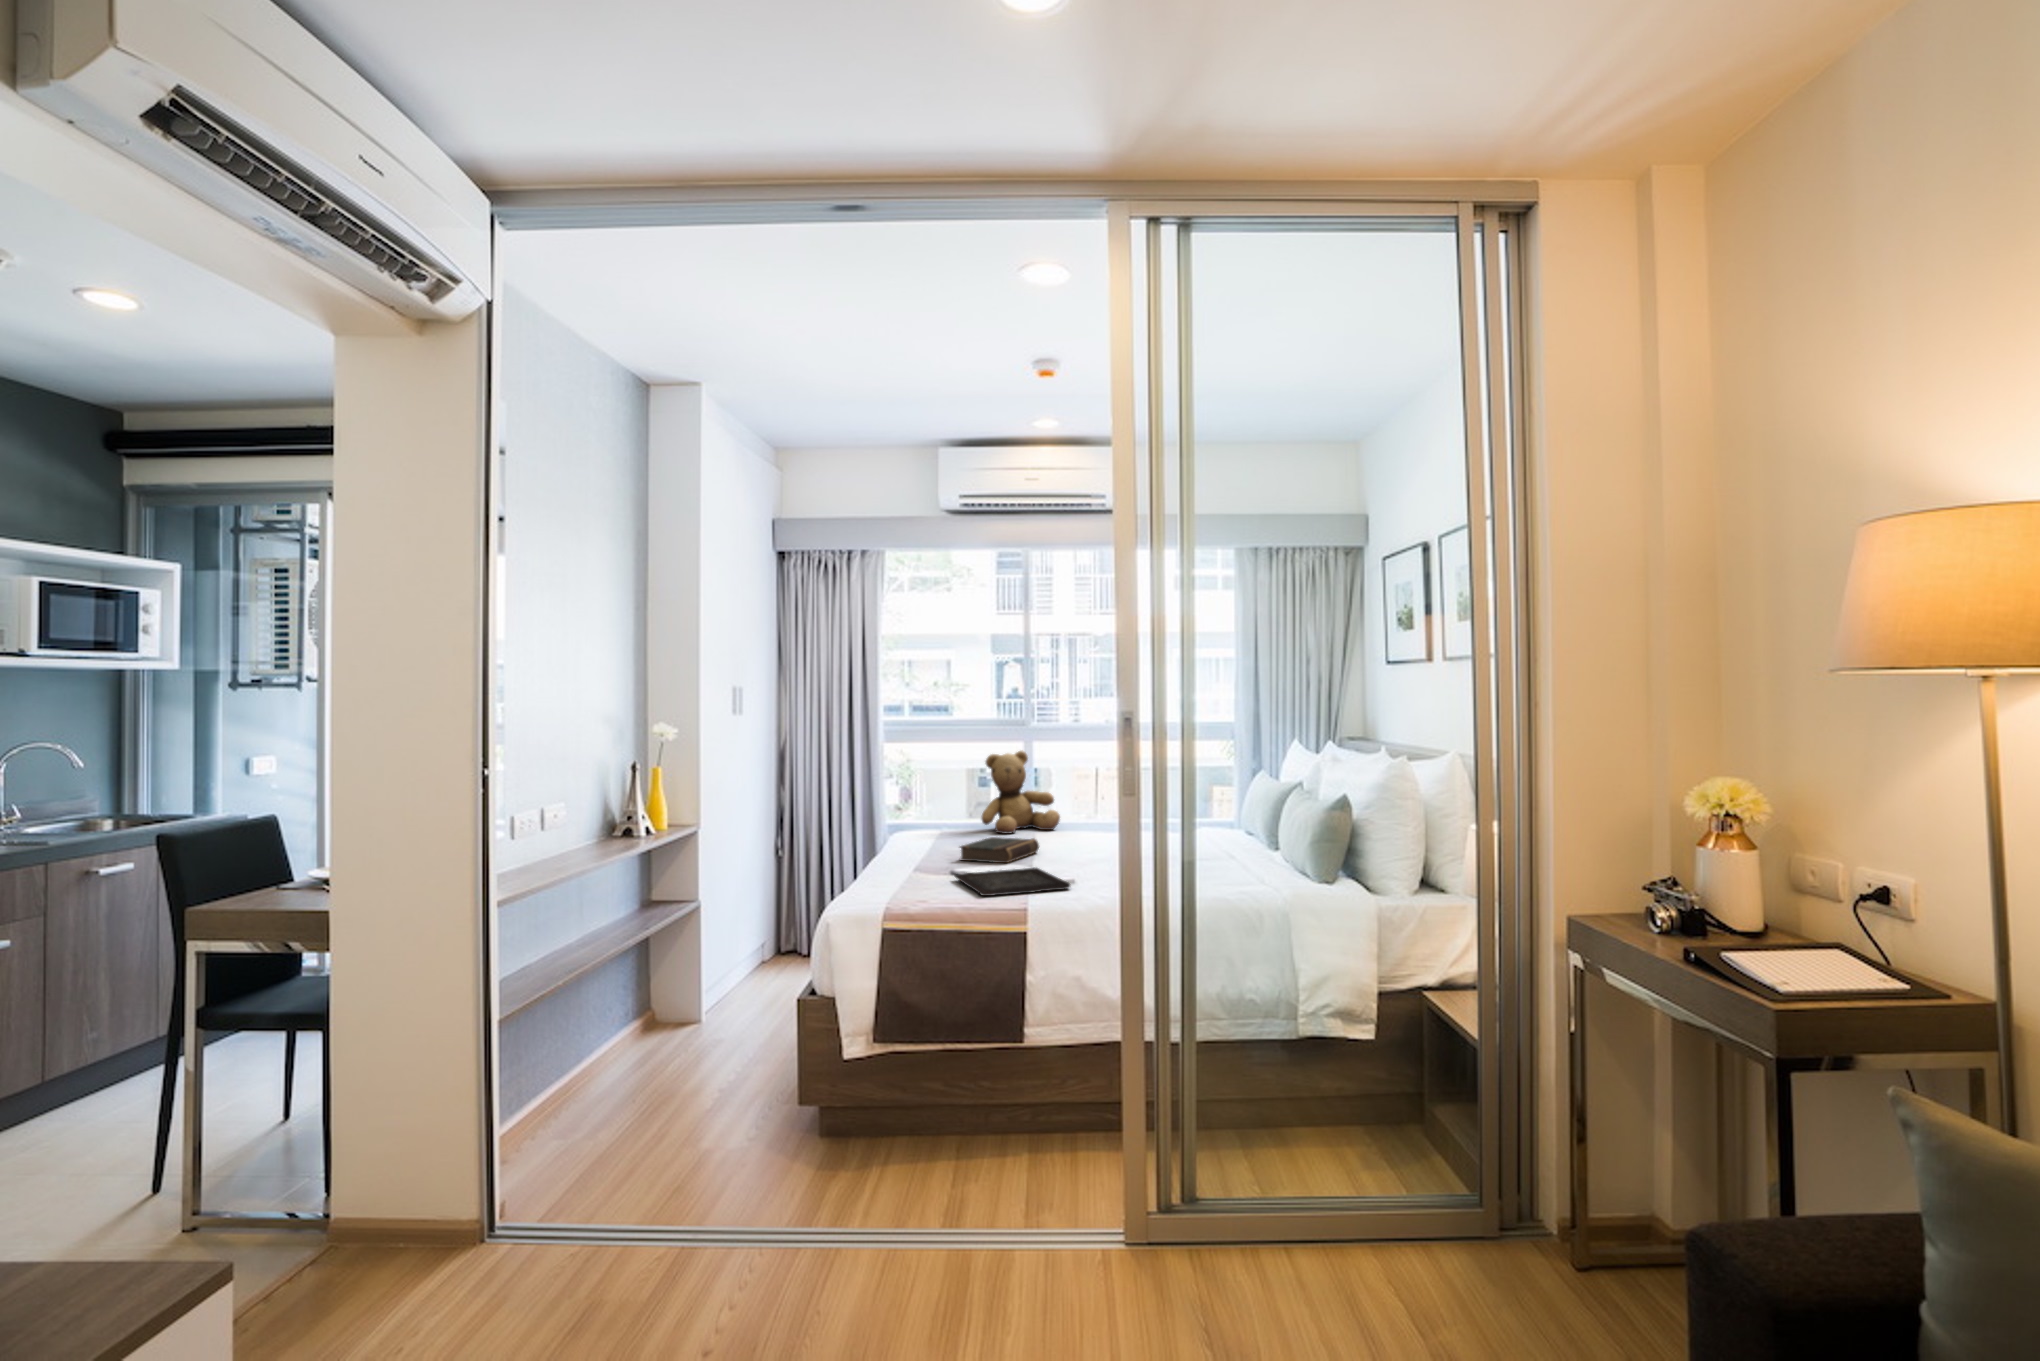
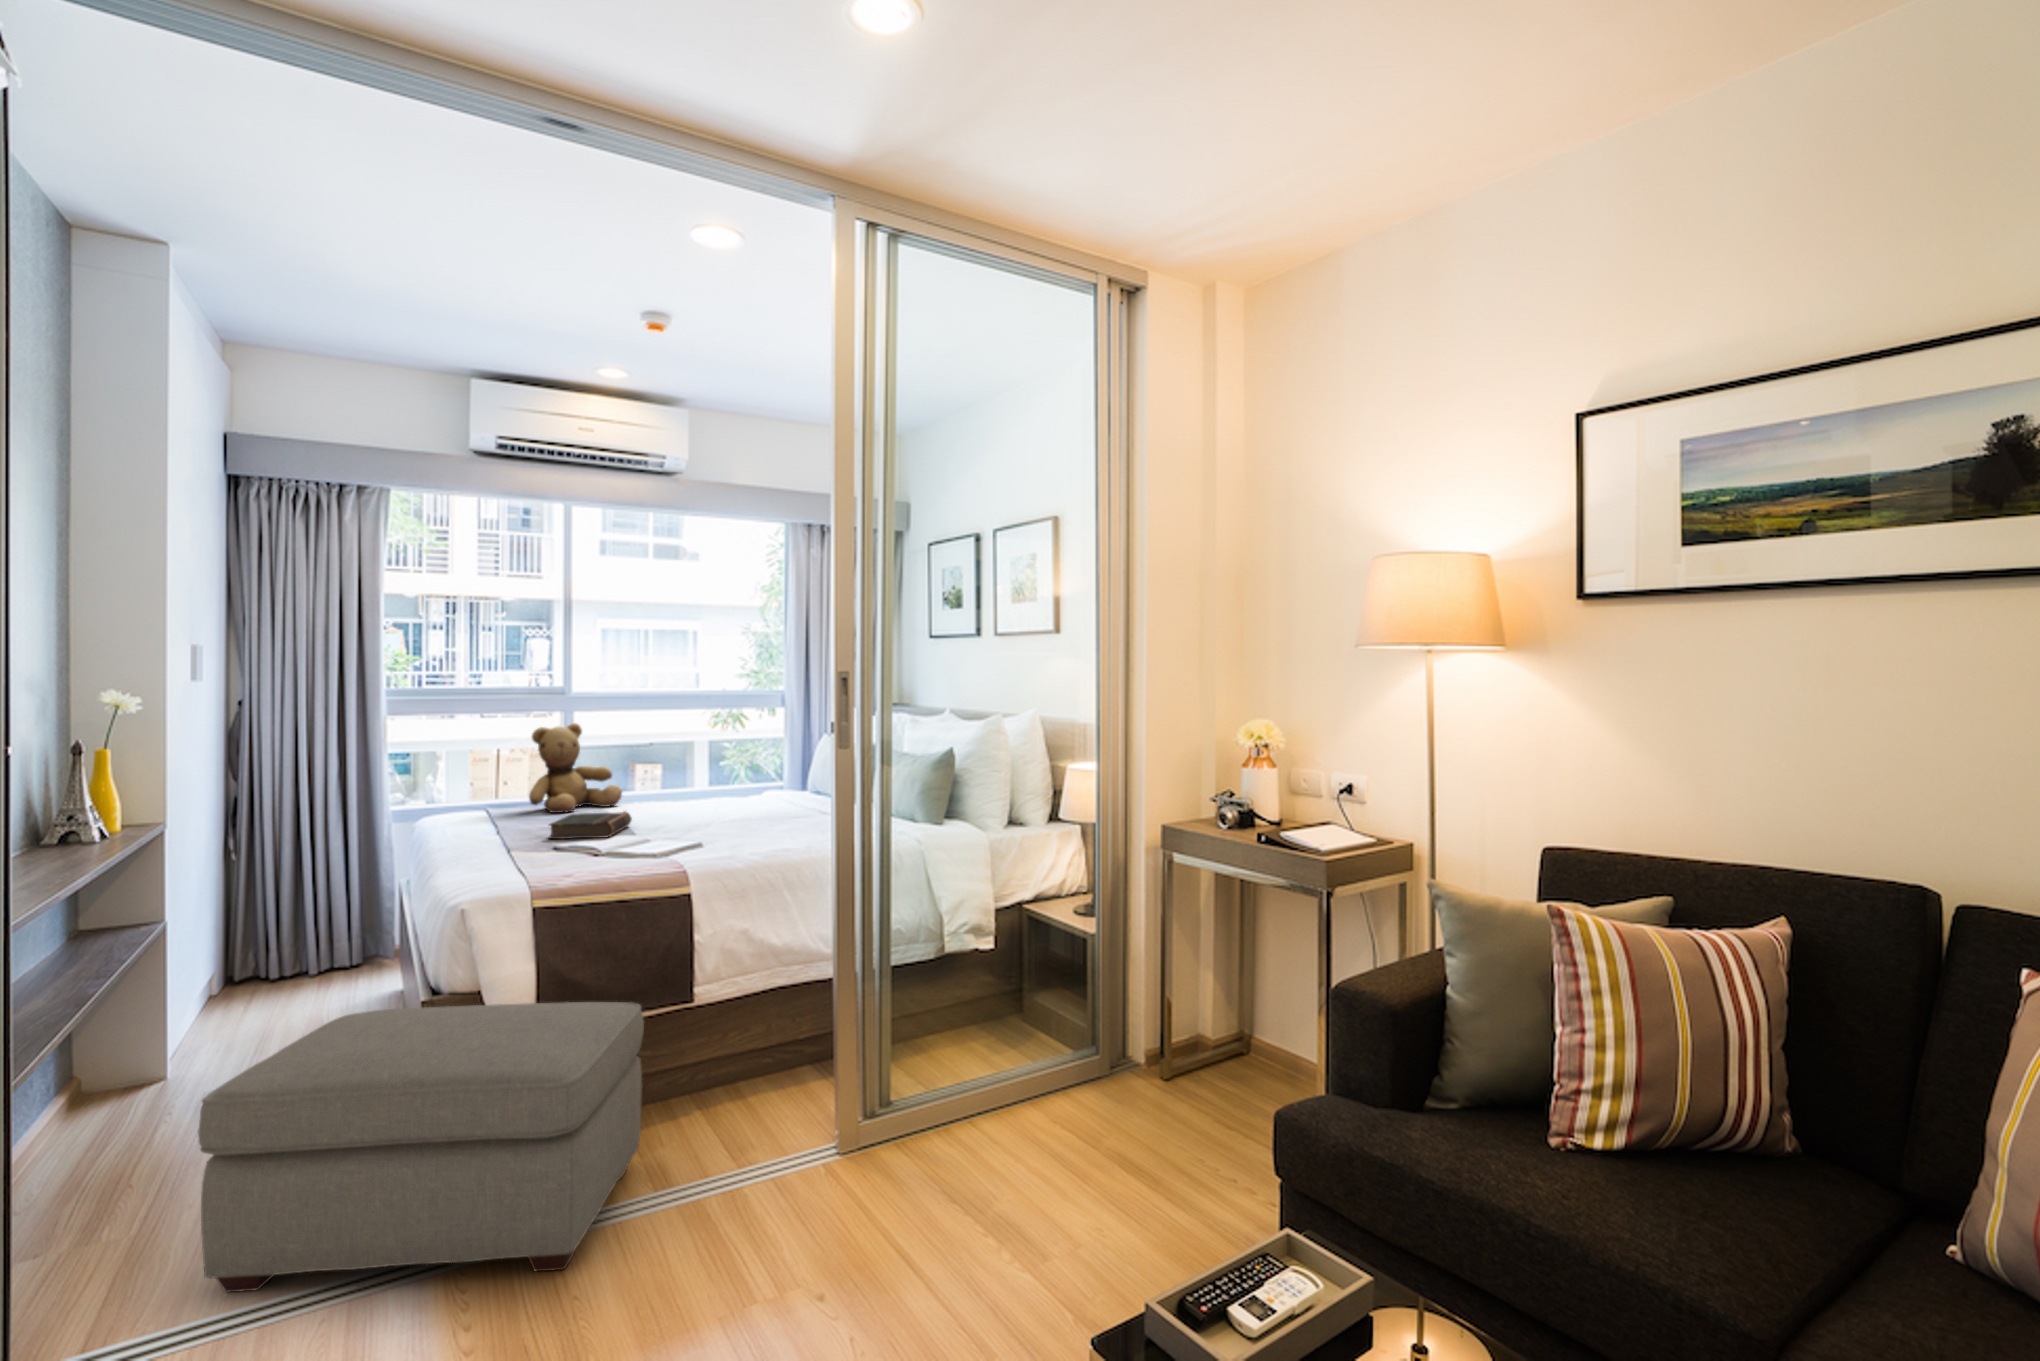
tray: present [955,867,1070,896] -> none [572,837,714,865]
ottoman: none [587,1005,947,1296] -> present [198,1002,644,1292]

